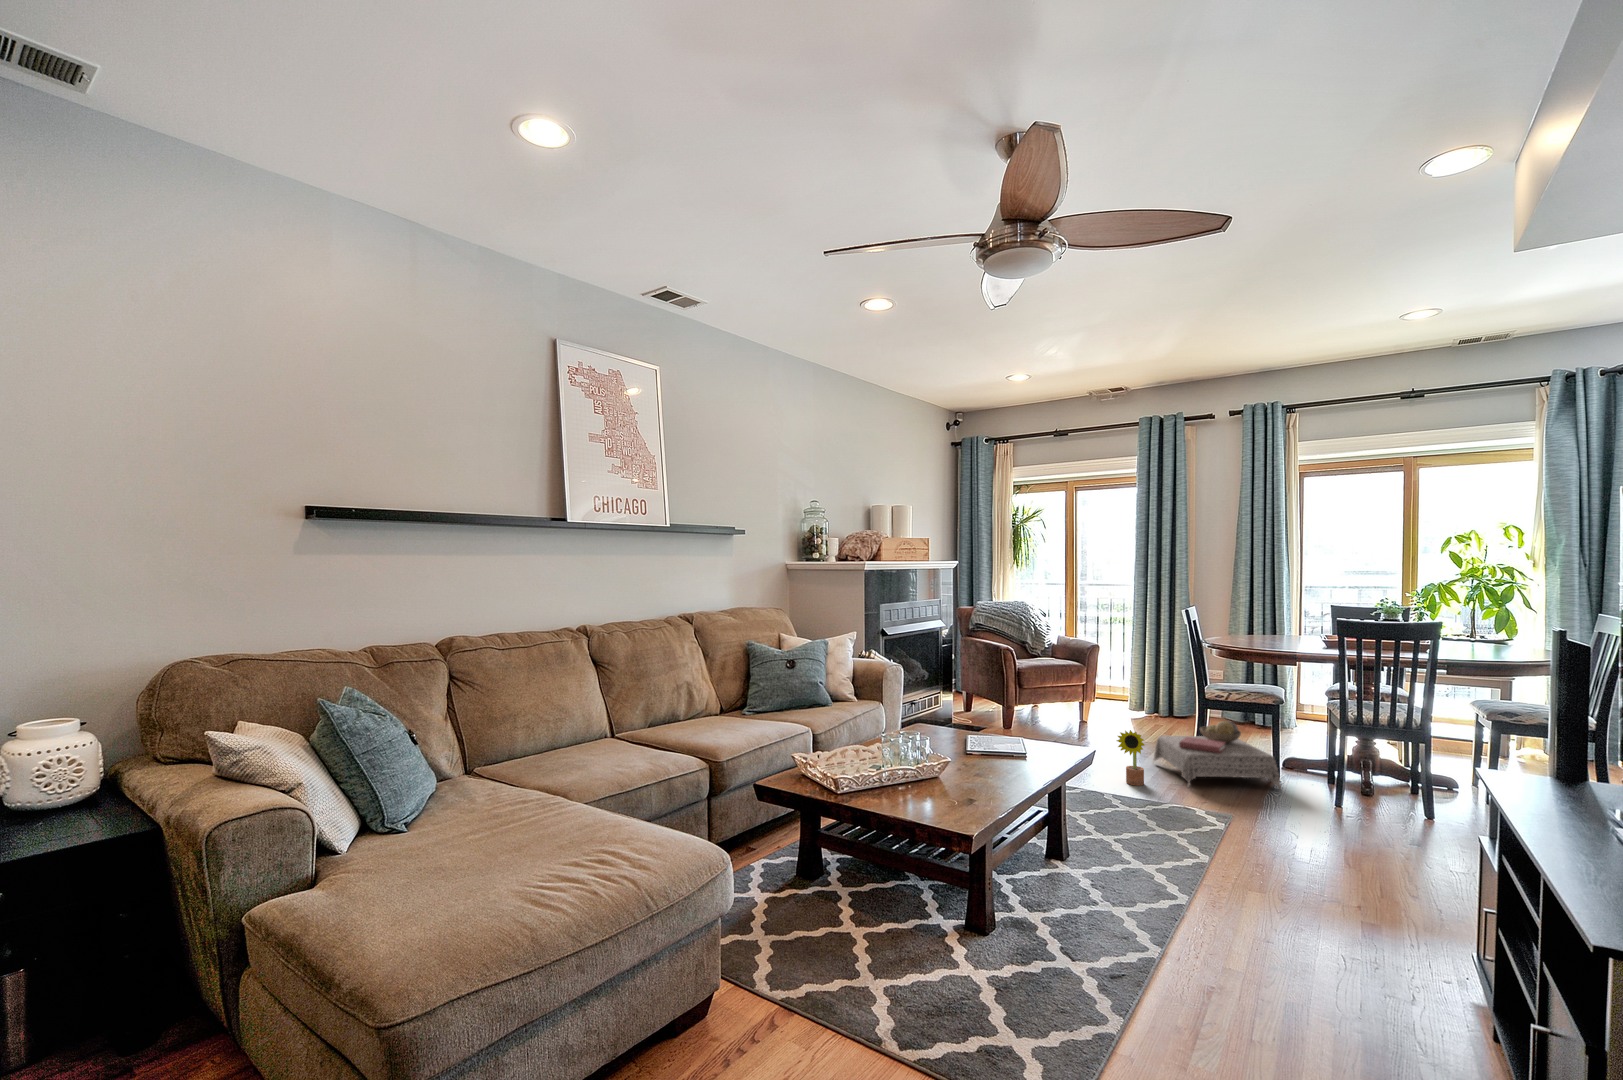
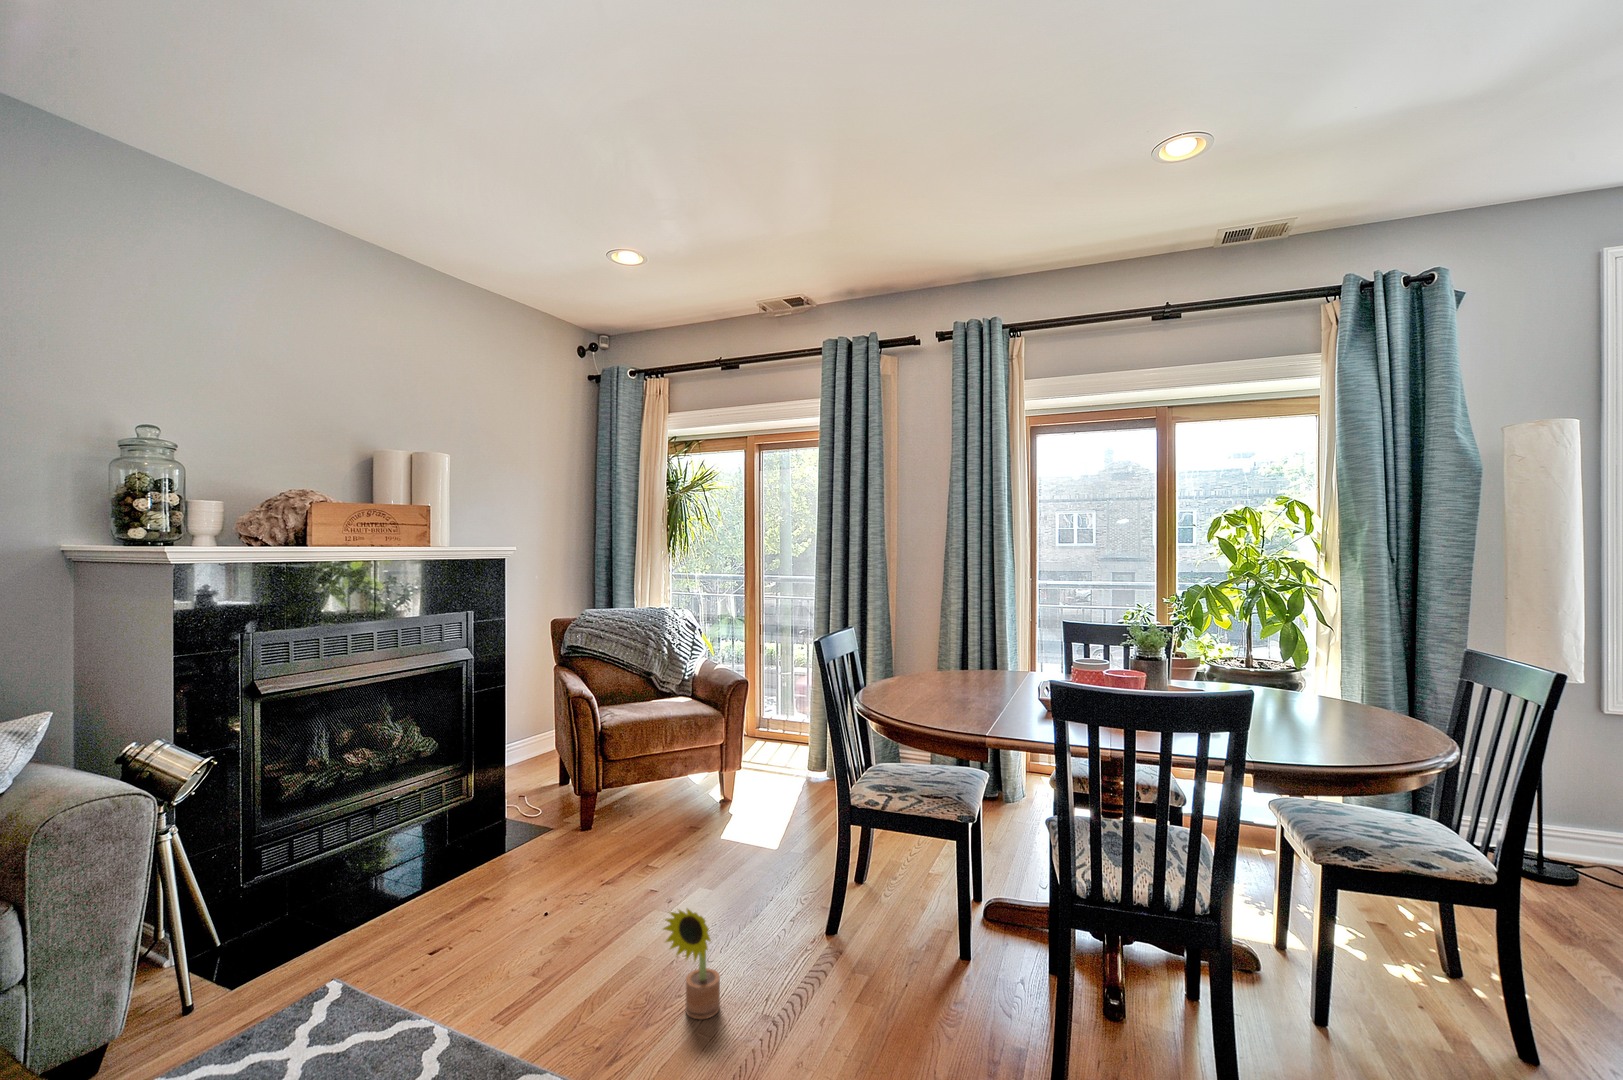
ottoman: present [1154,721,1281,789] -> none [770,845,971,1019]

